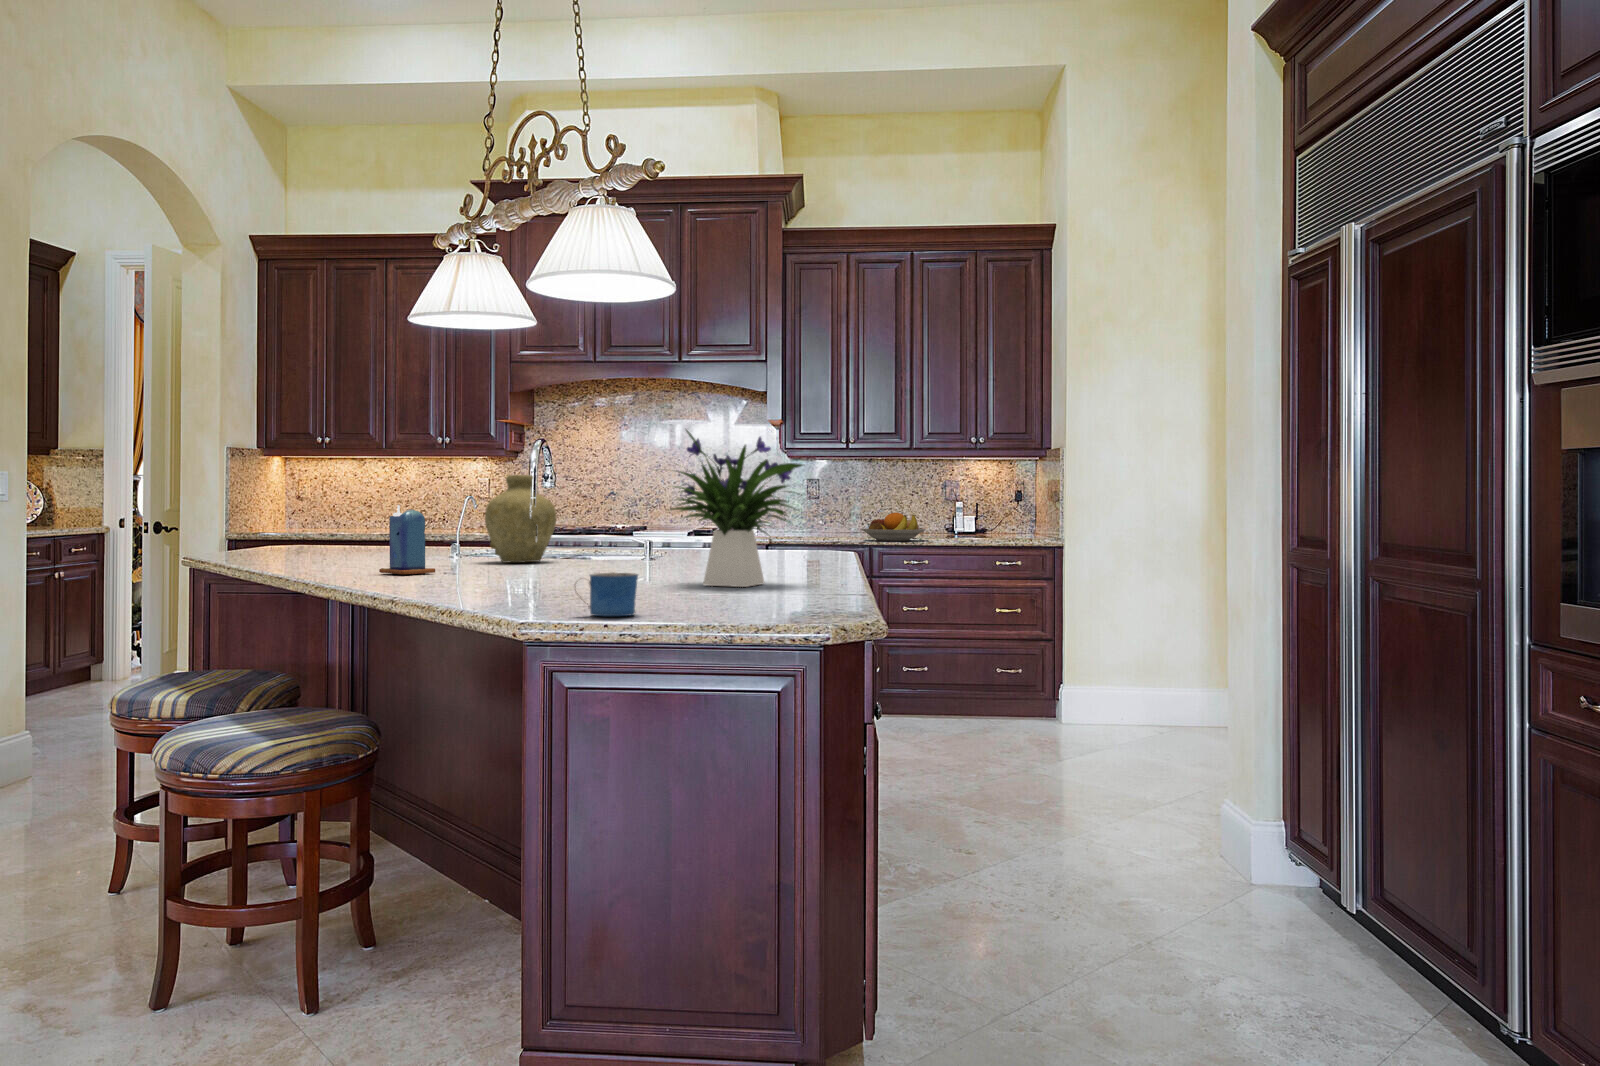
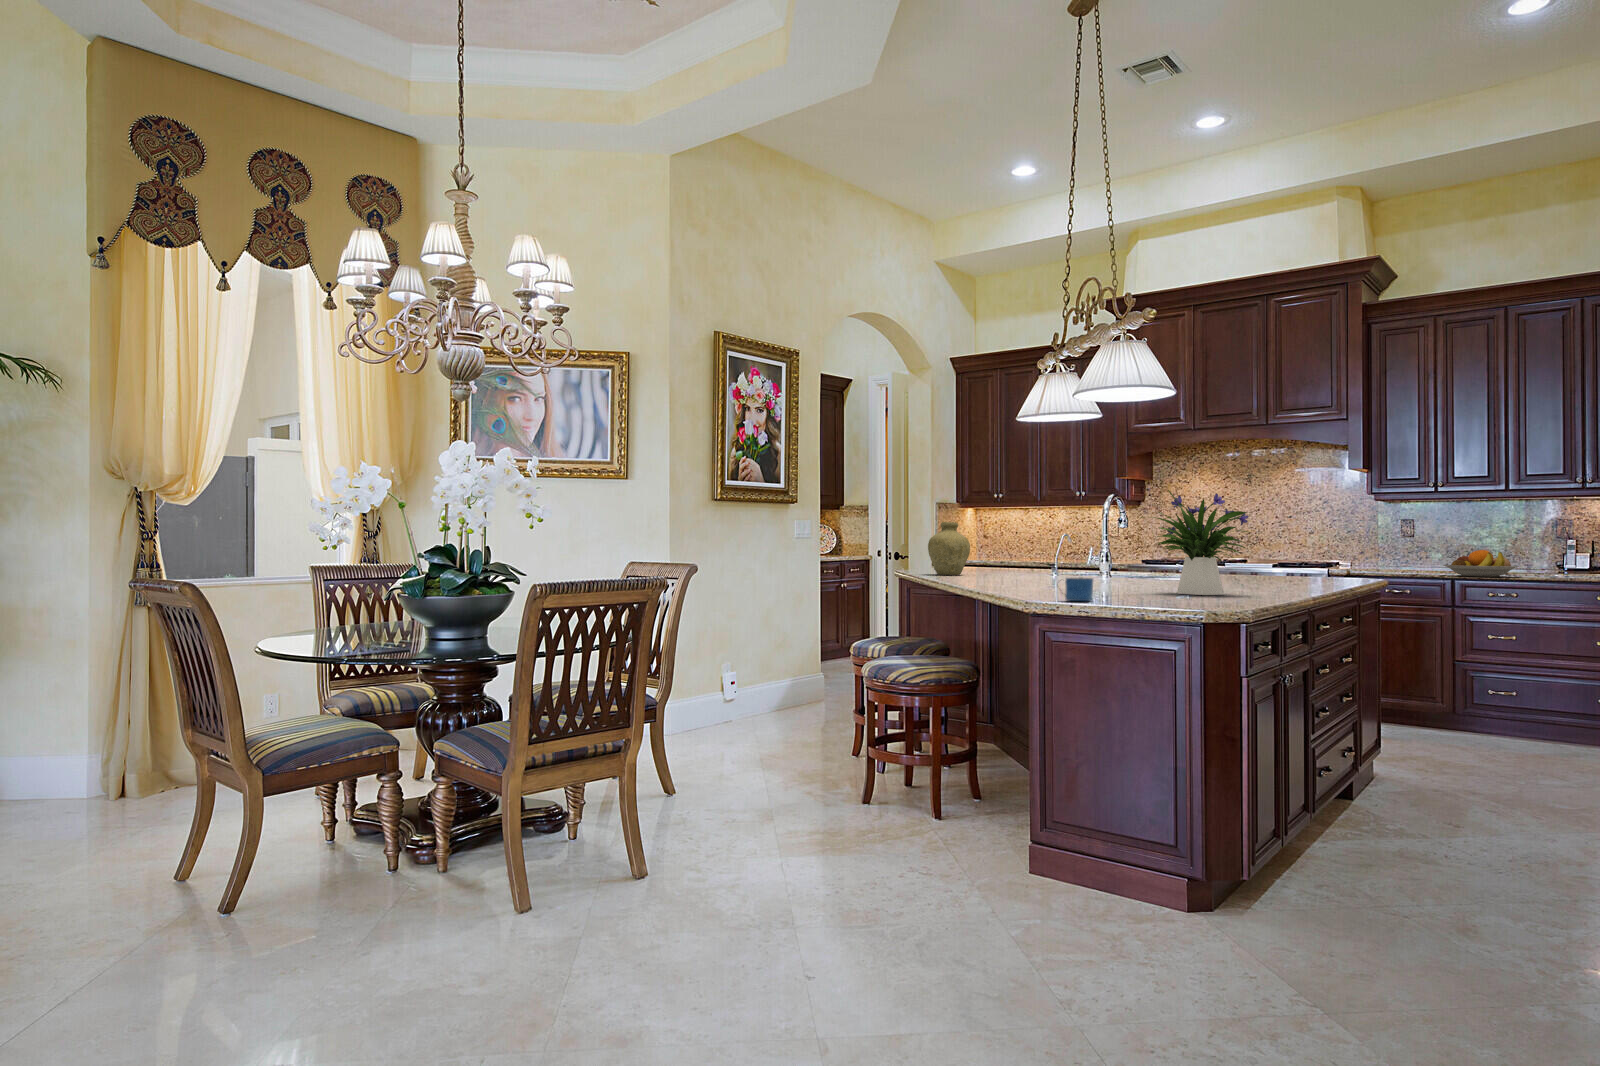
vase: present [485,475,556,563] -> present [928,522,970,575]
candle: present [379,505,435,574] -> none [993,540,1026,583]

